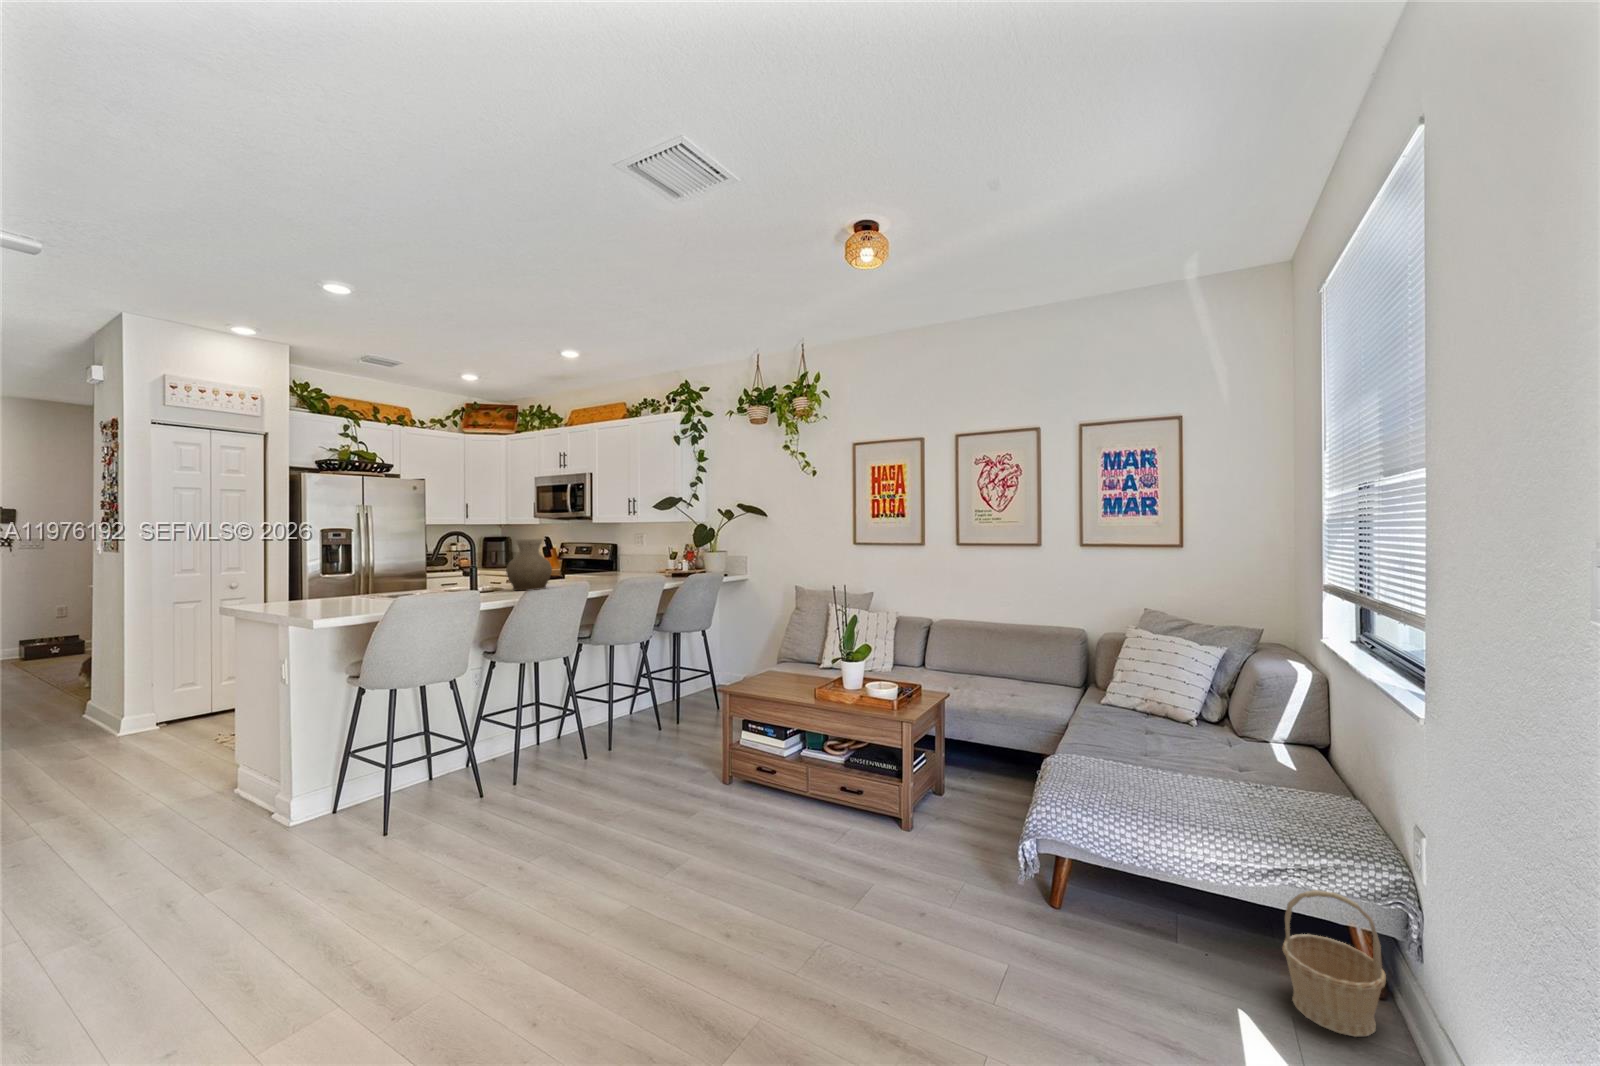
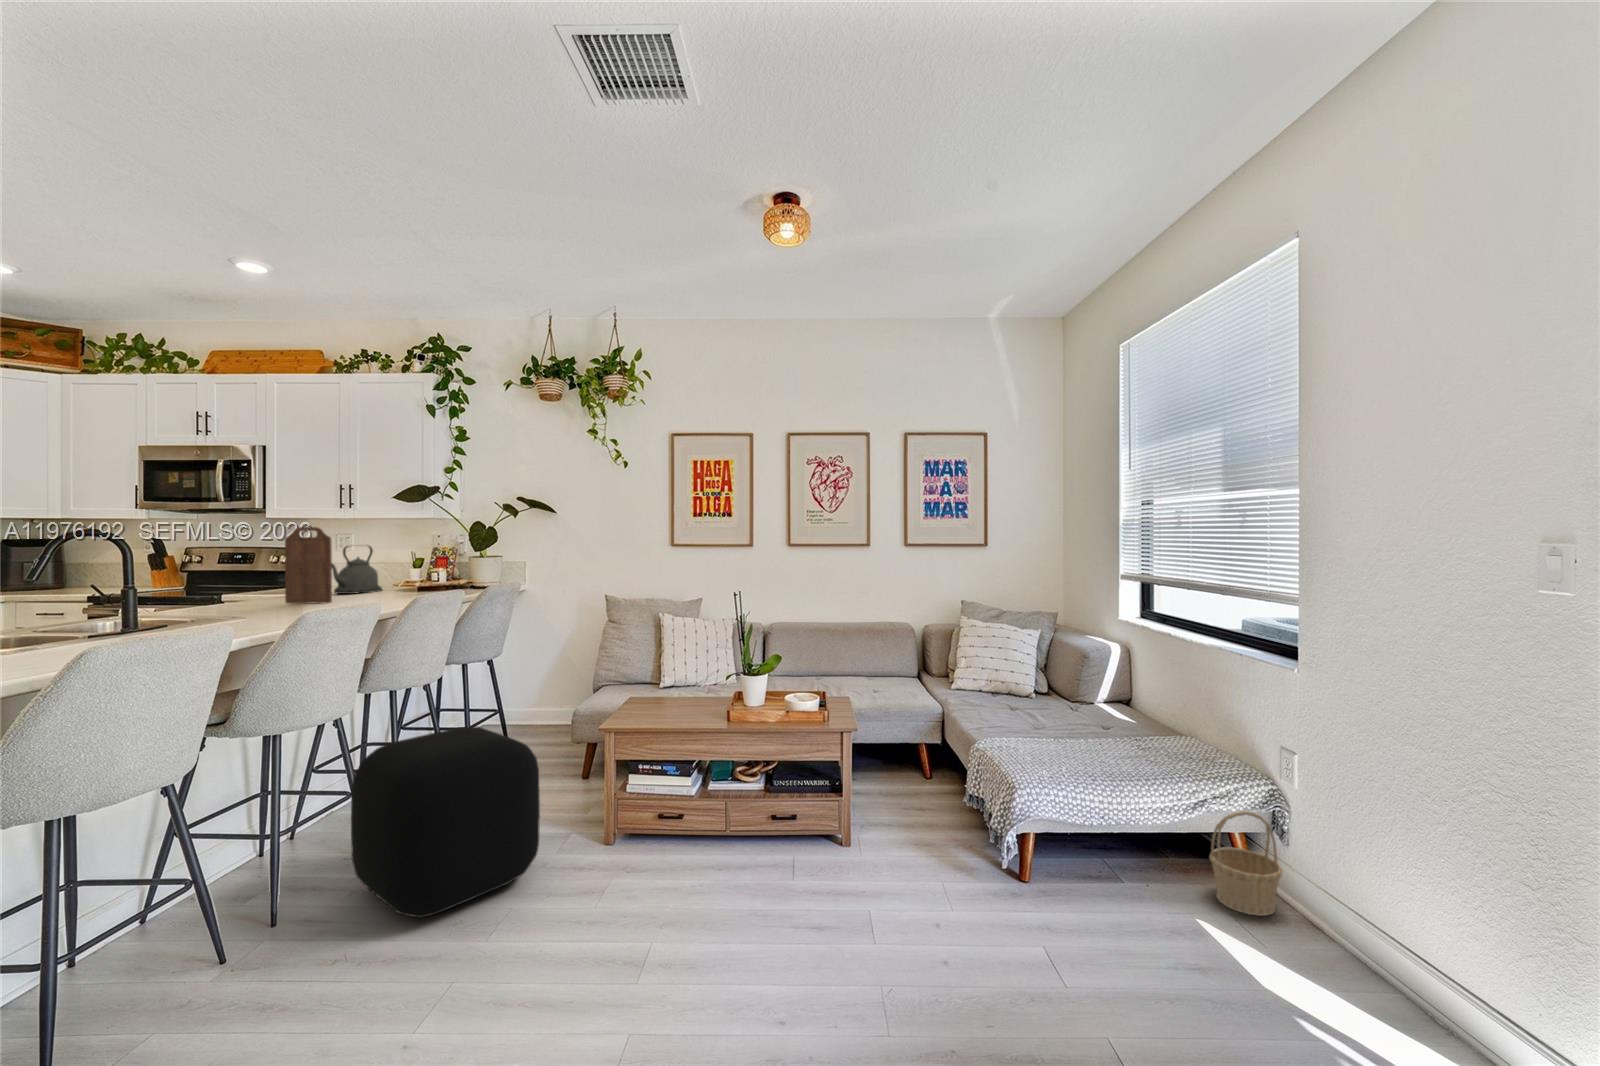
cutting board: none [565,530,589,584] -> present [285,527,332,604]
vase: present [506,539,552,590] -> none [200,541,283,617]
kettle: none [601,543,639,578] -> present [332,546,382,594]
ottoman: none [537,679,661,810] -> present [351,726,540,918]

